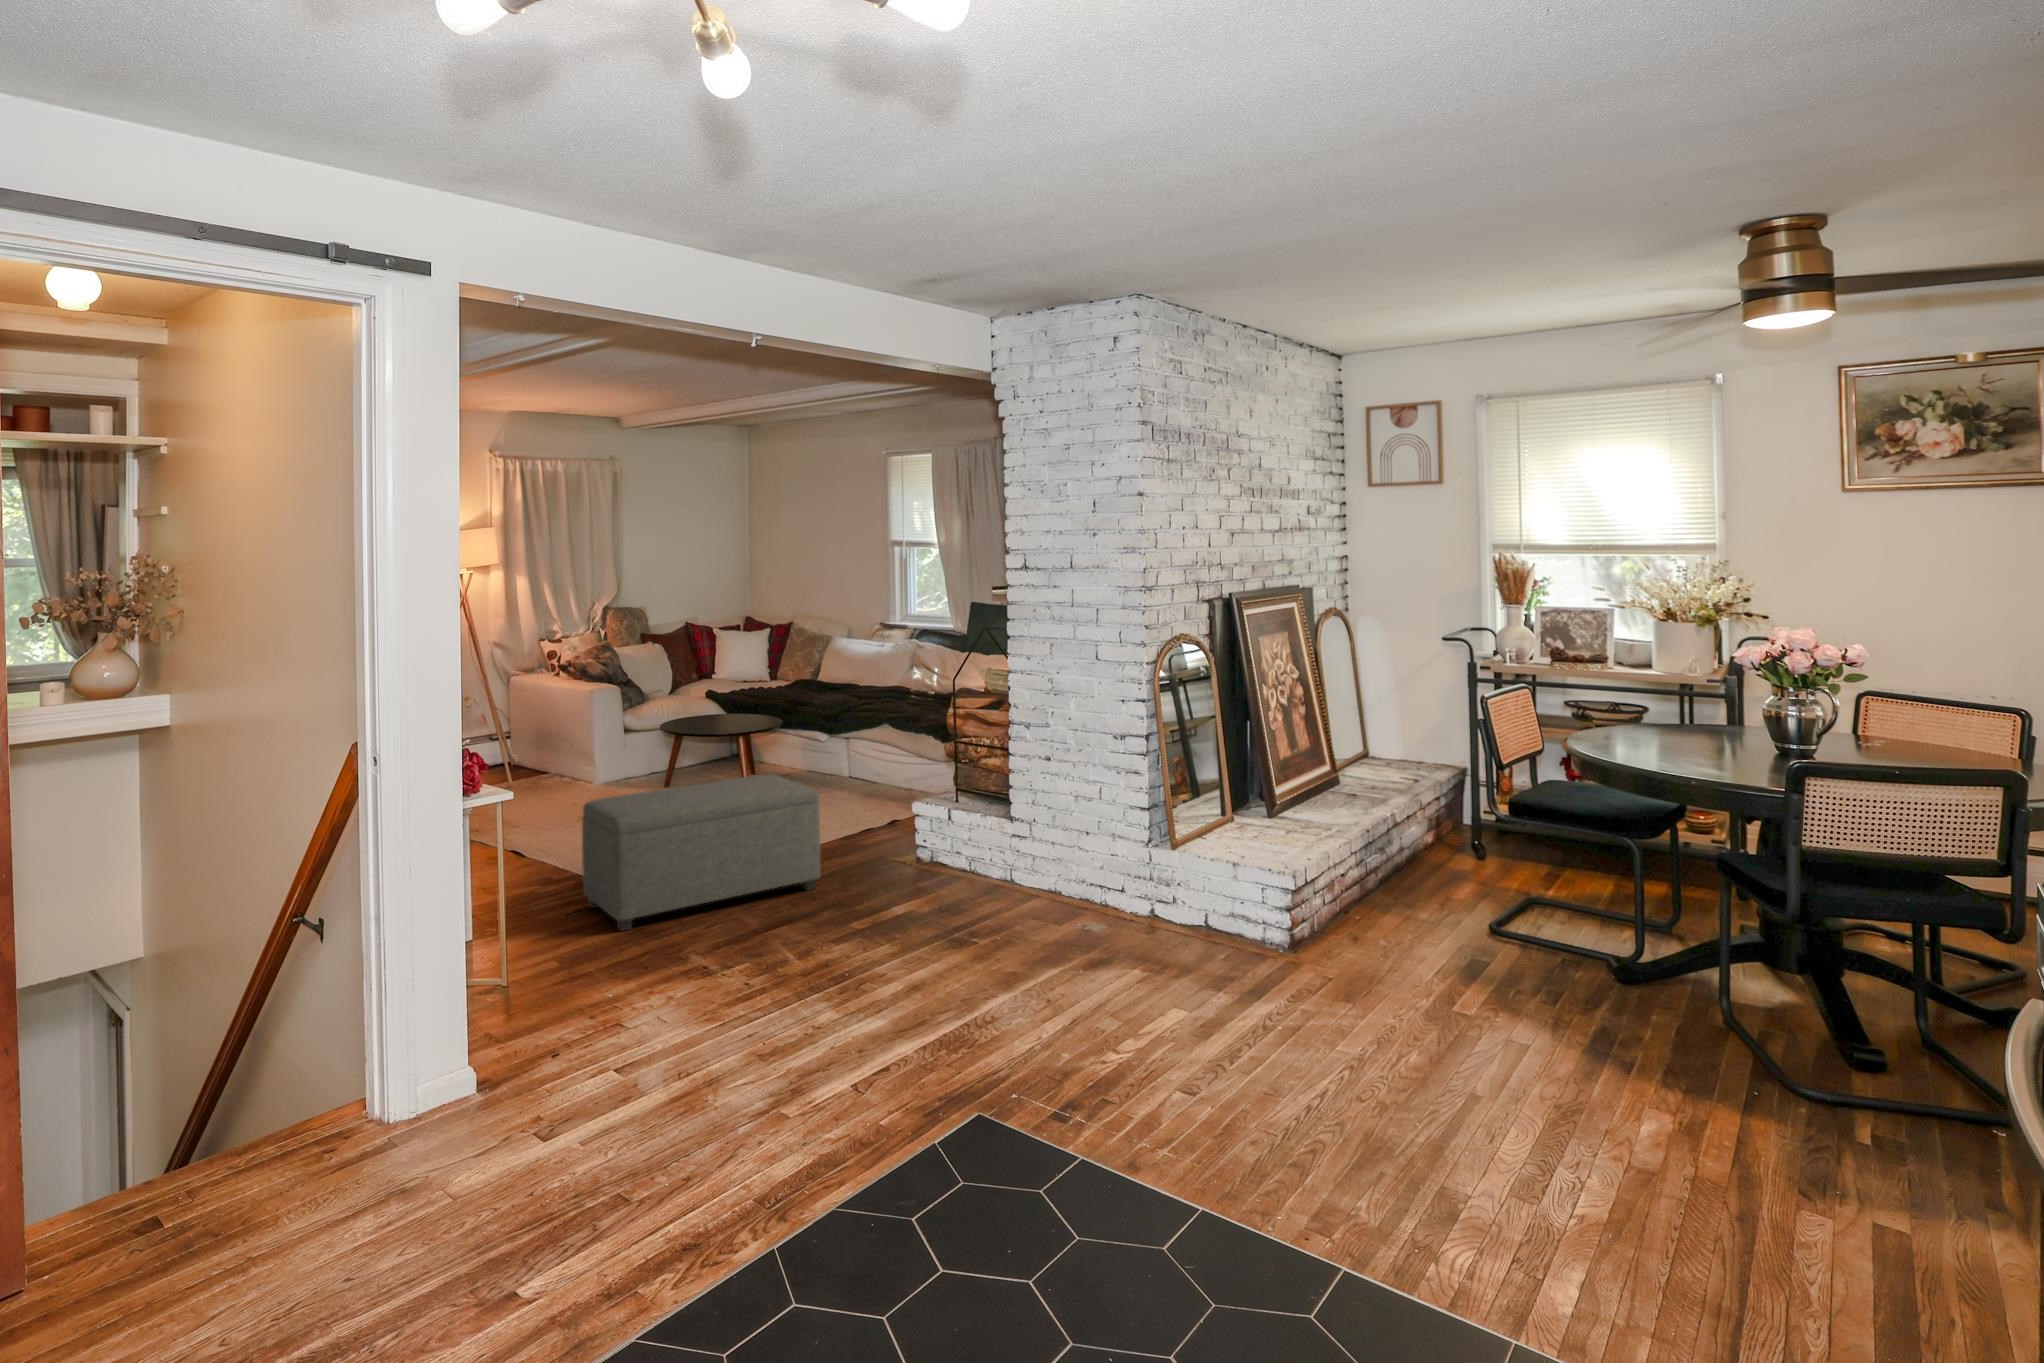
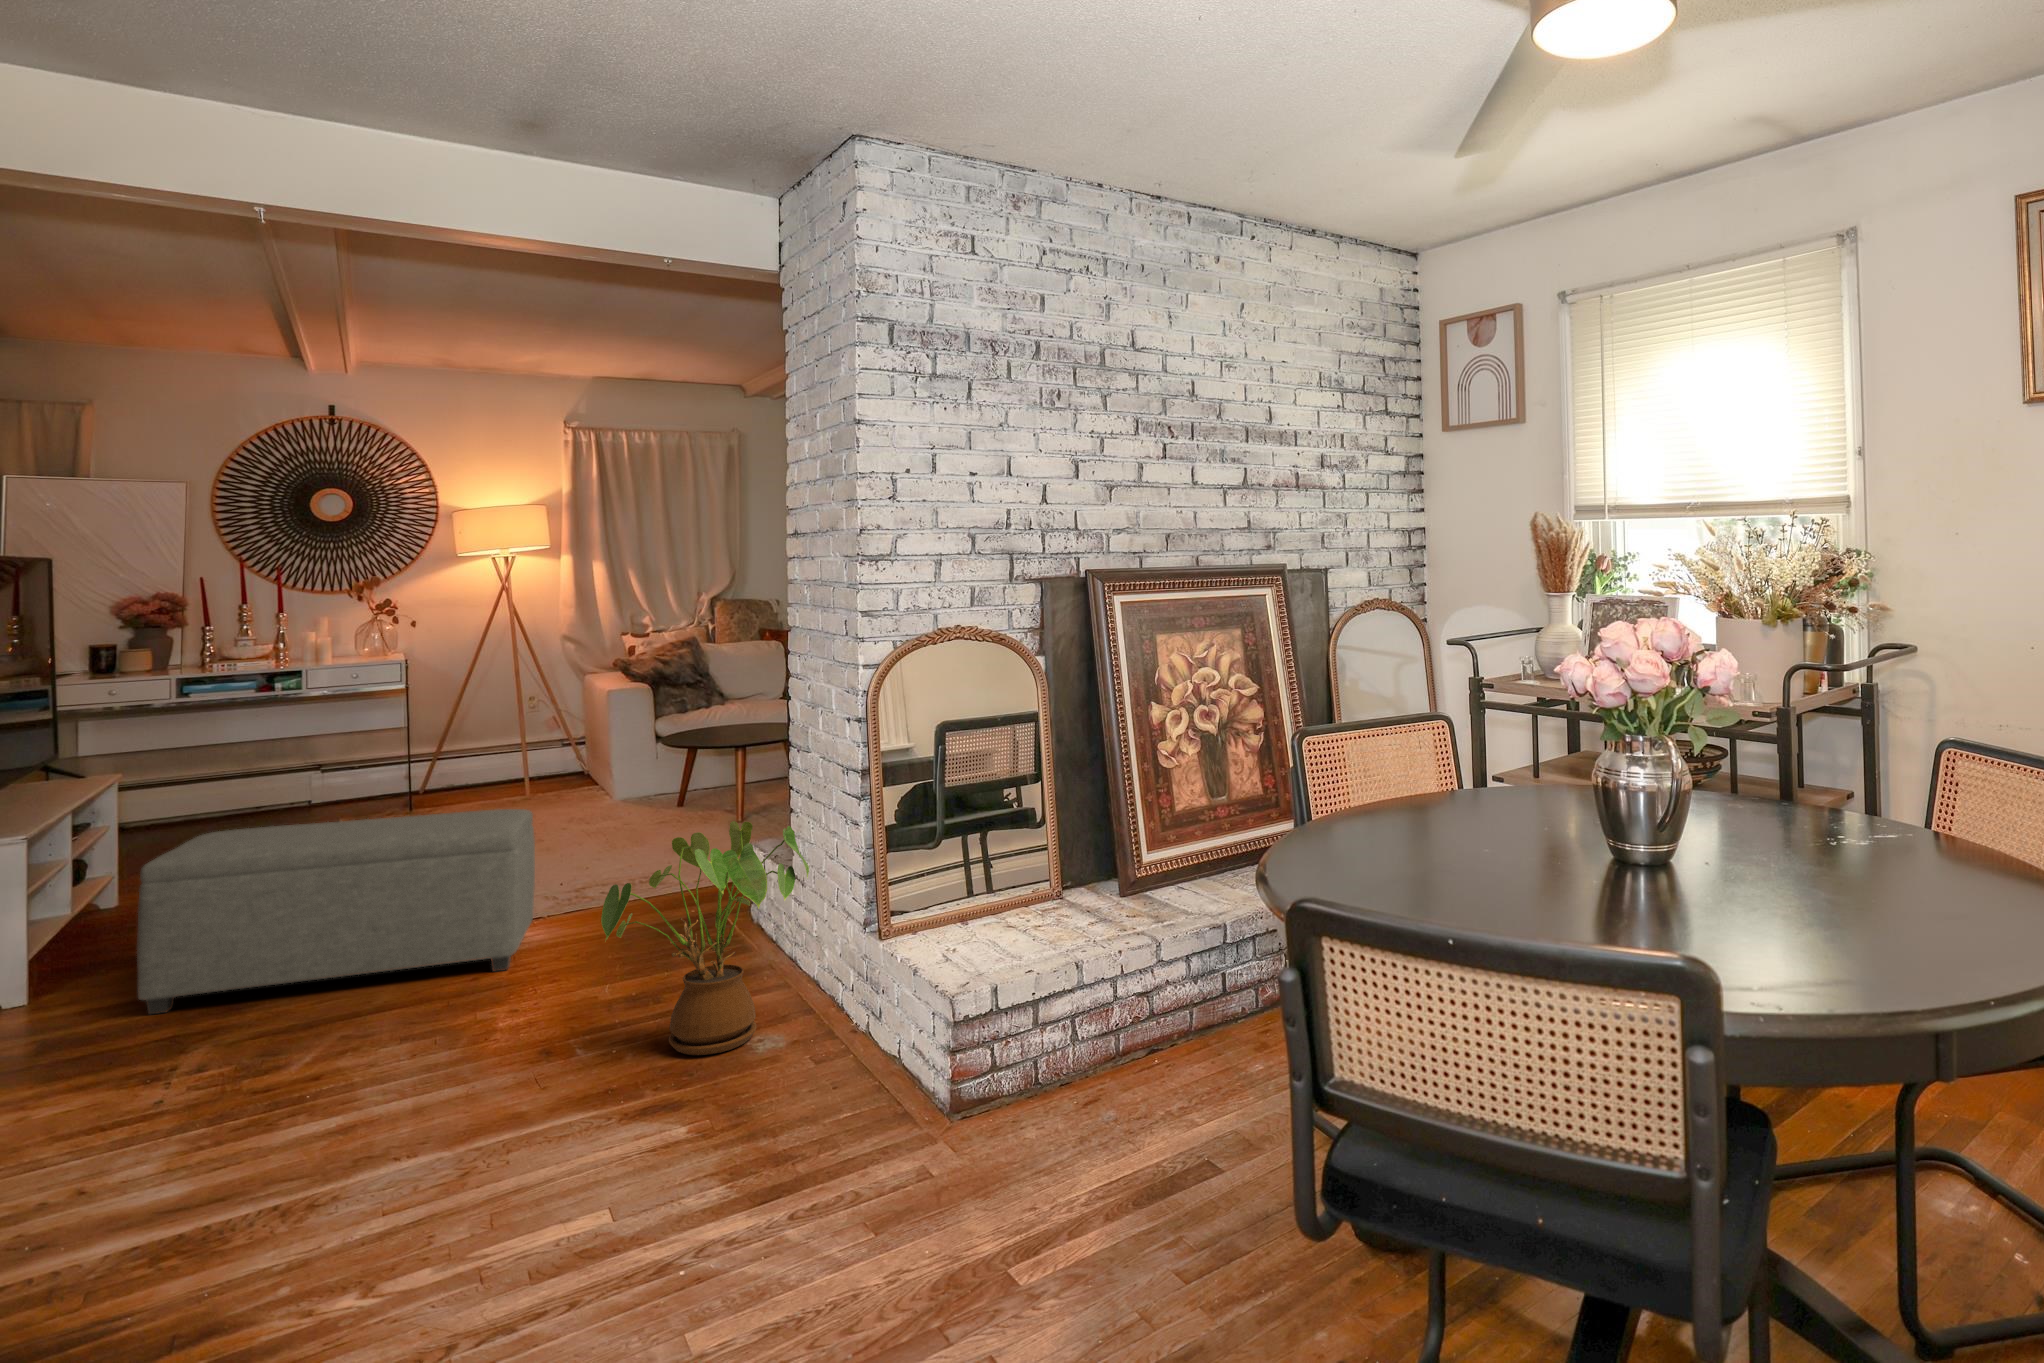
house plant: none [1000,769,1125,925] -> present [601,821,809,1055]

